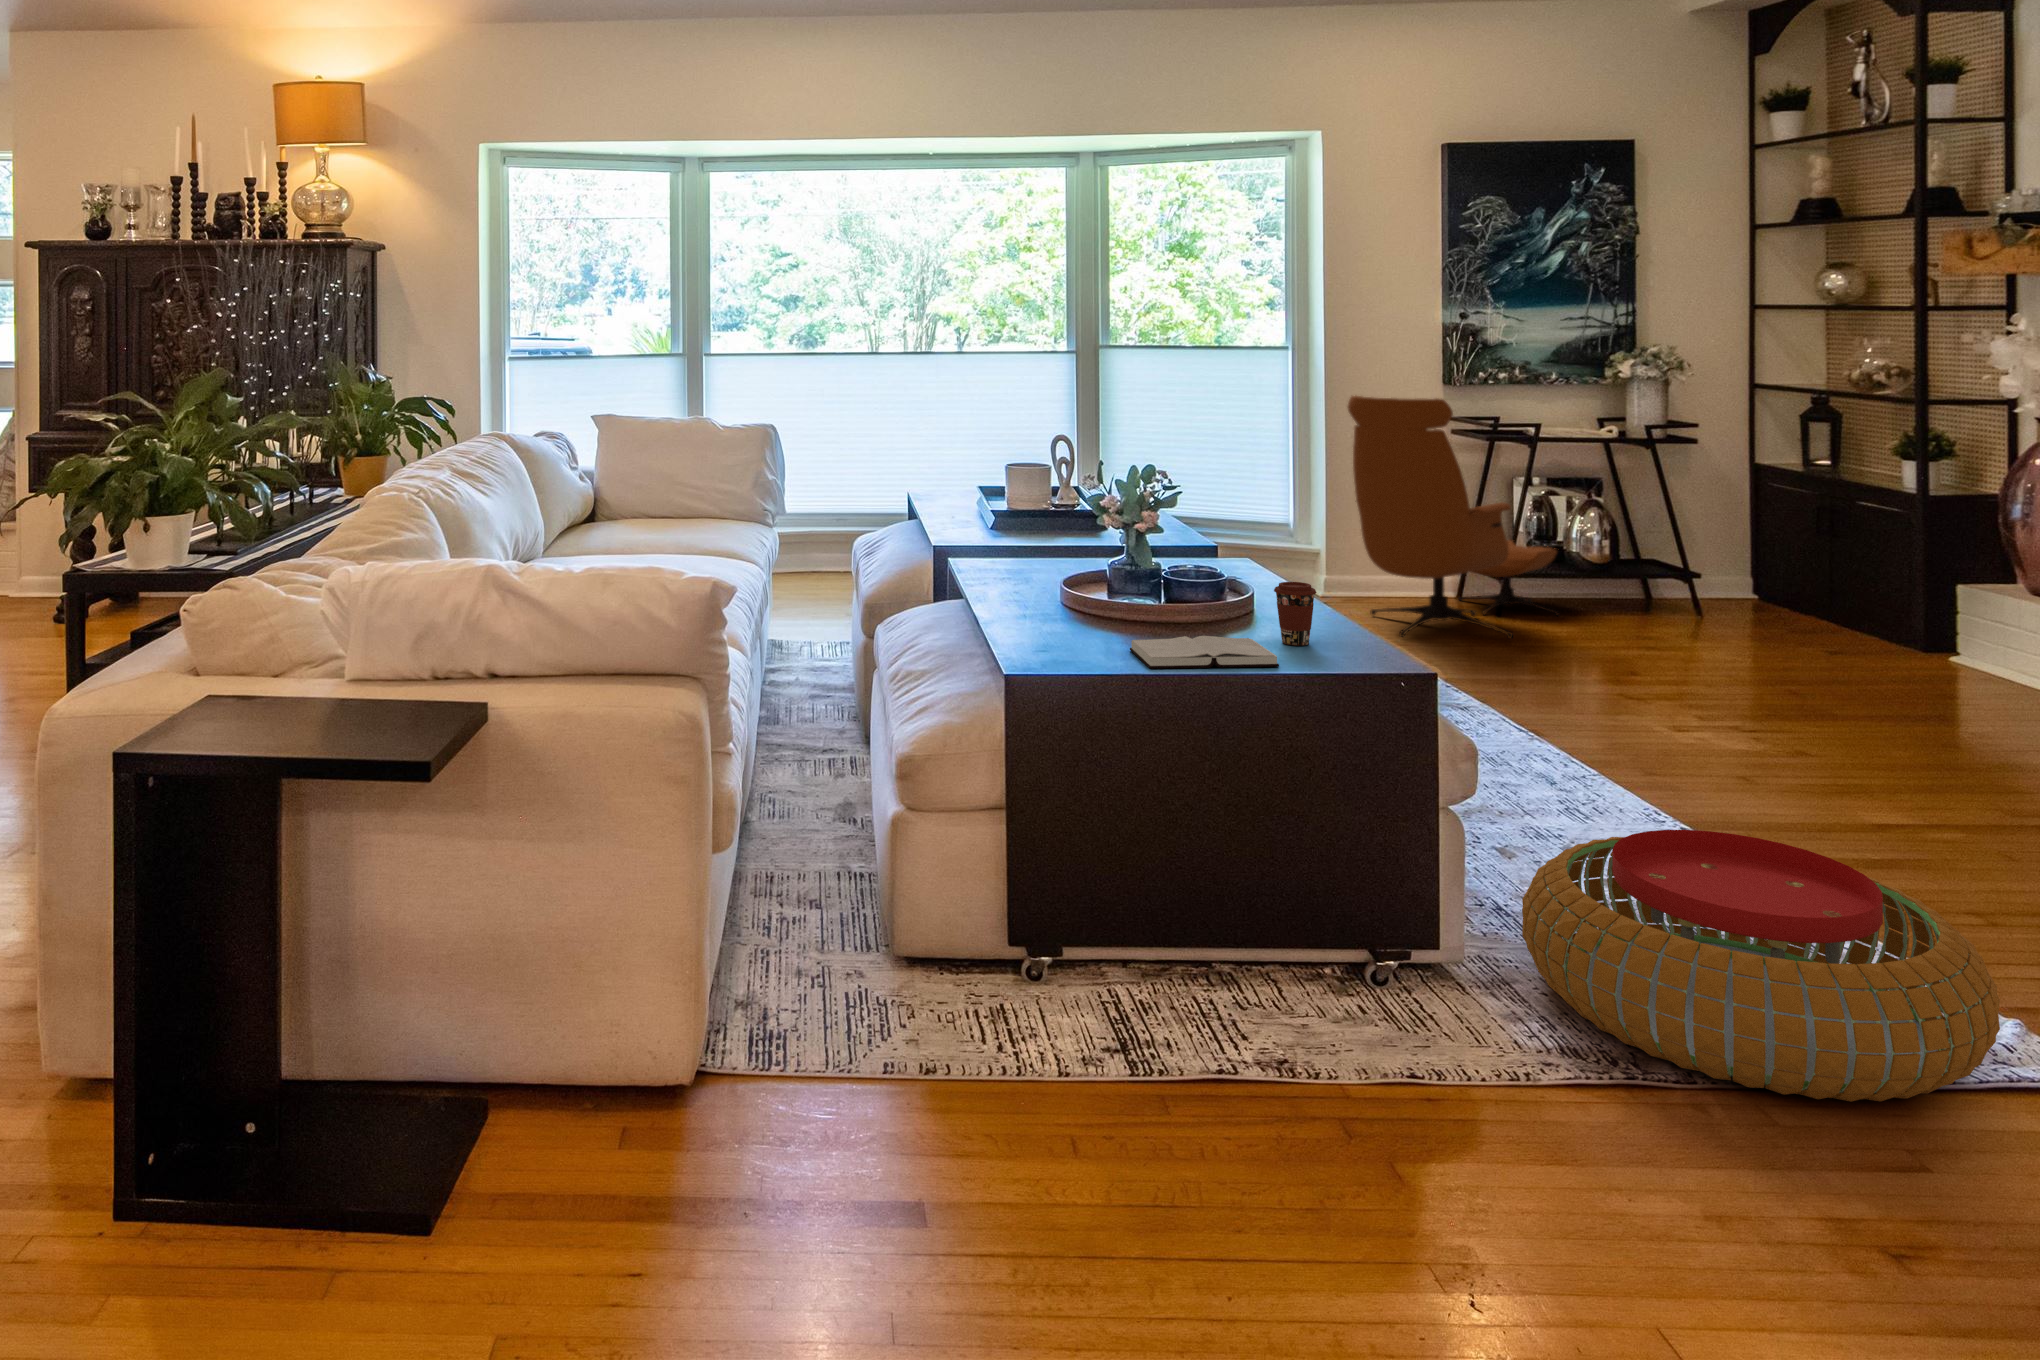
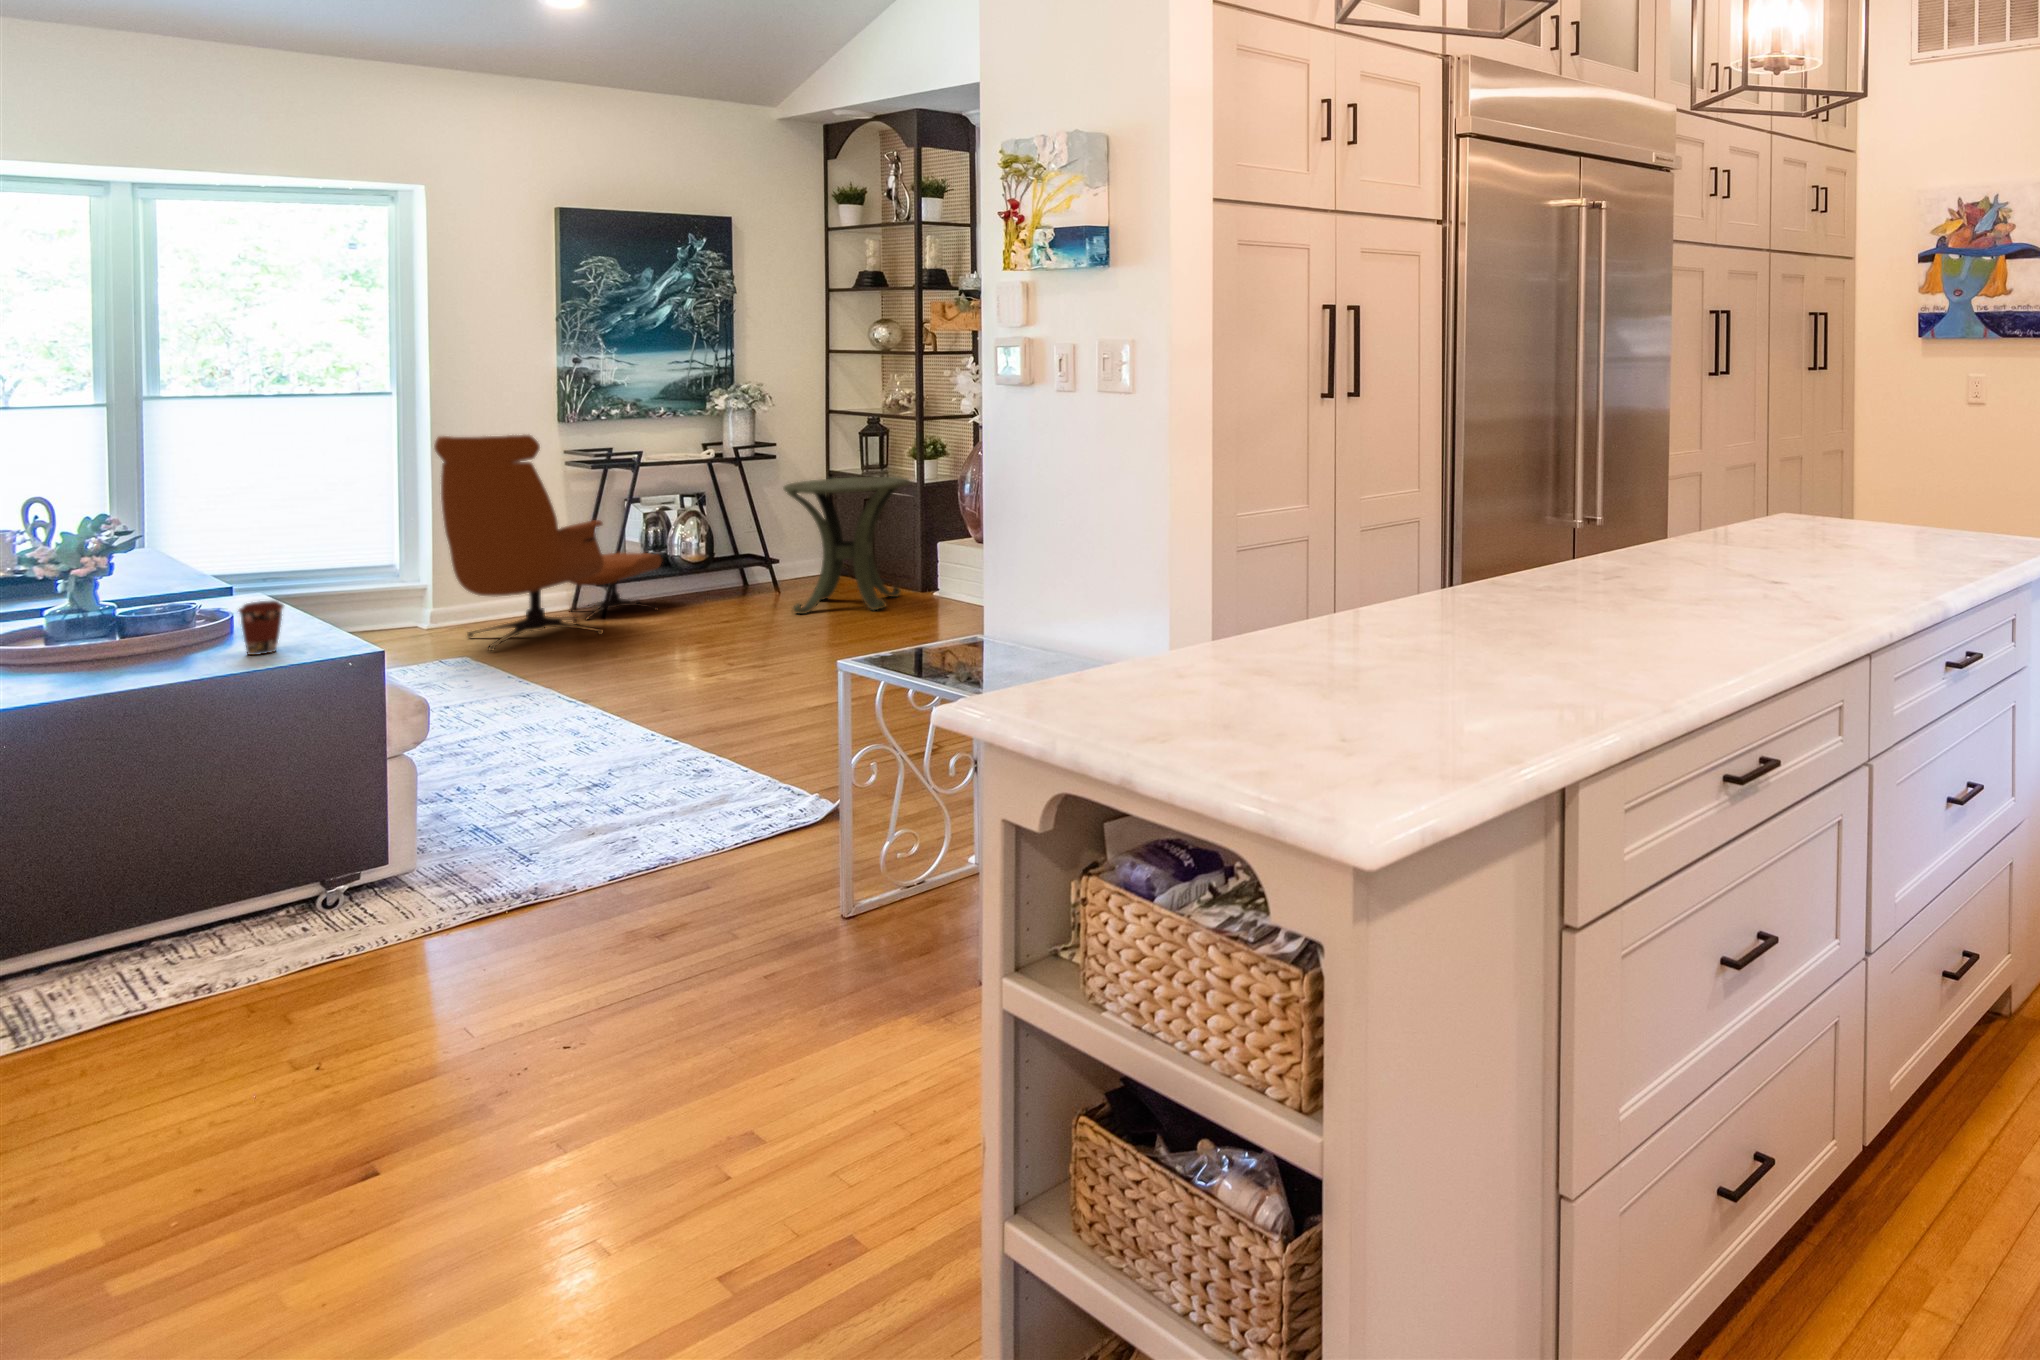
side table: none [1723,476,1914,669] -> present [784,477,909,614]
hardback book: present [1130,636,1279,669] -> none [50,655,228,697]
pouf: present [1522,830,2000,1102] -> none [470,722,789,882]

